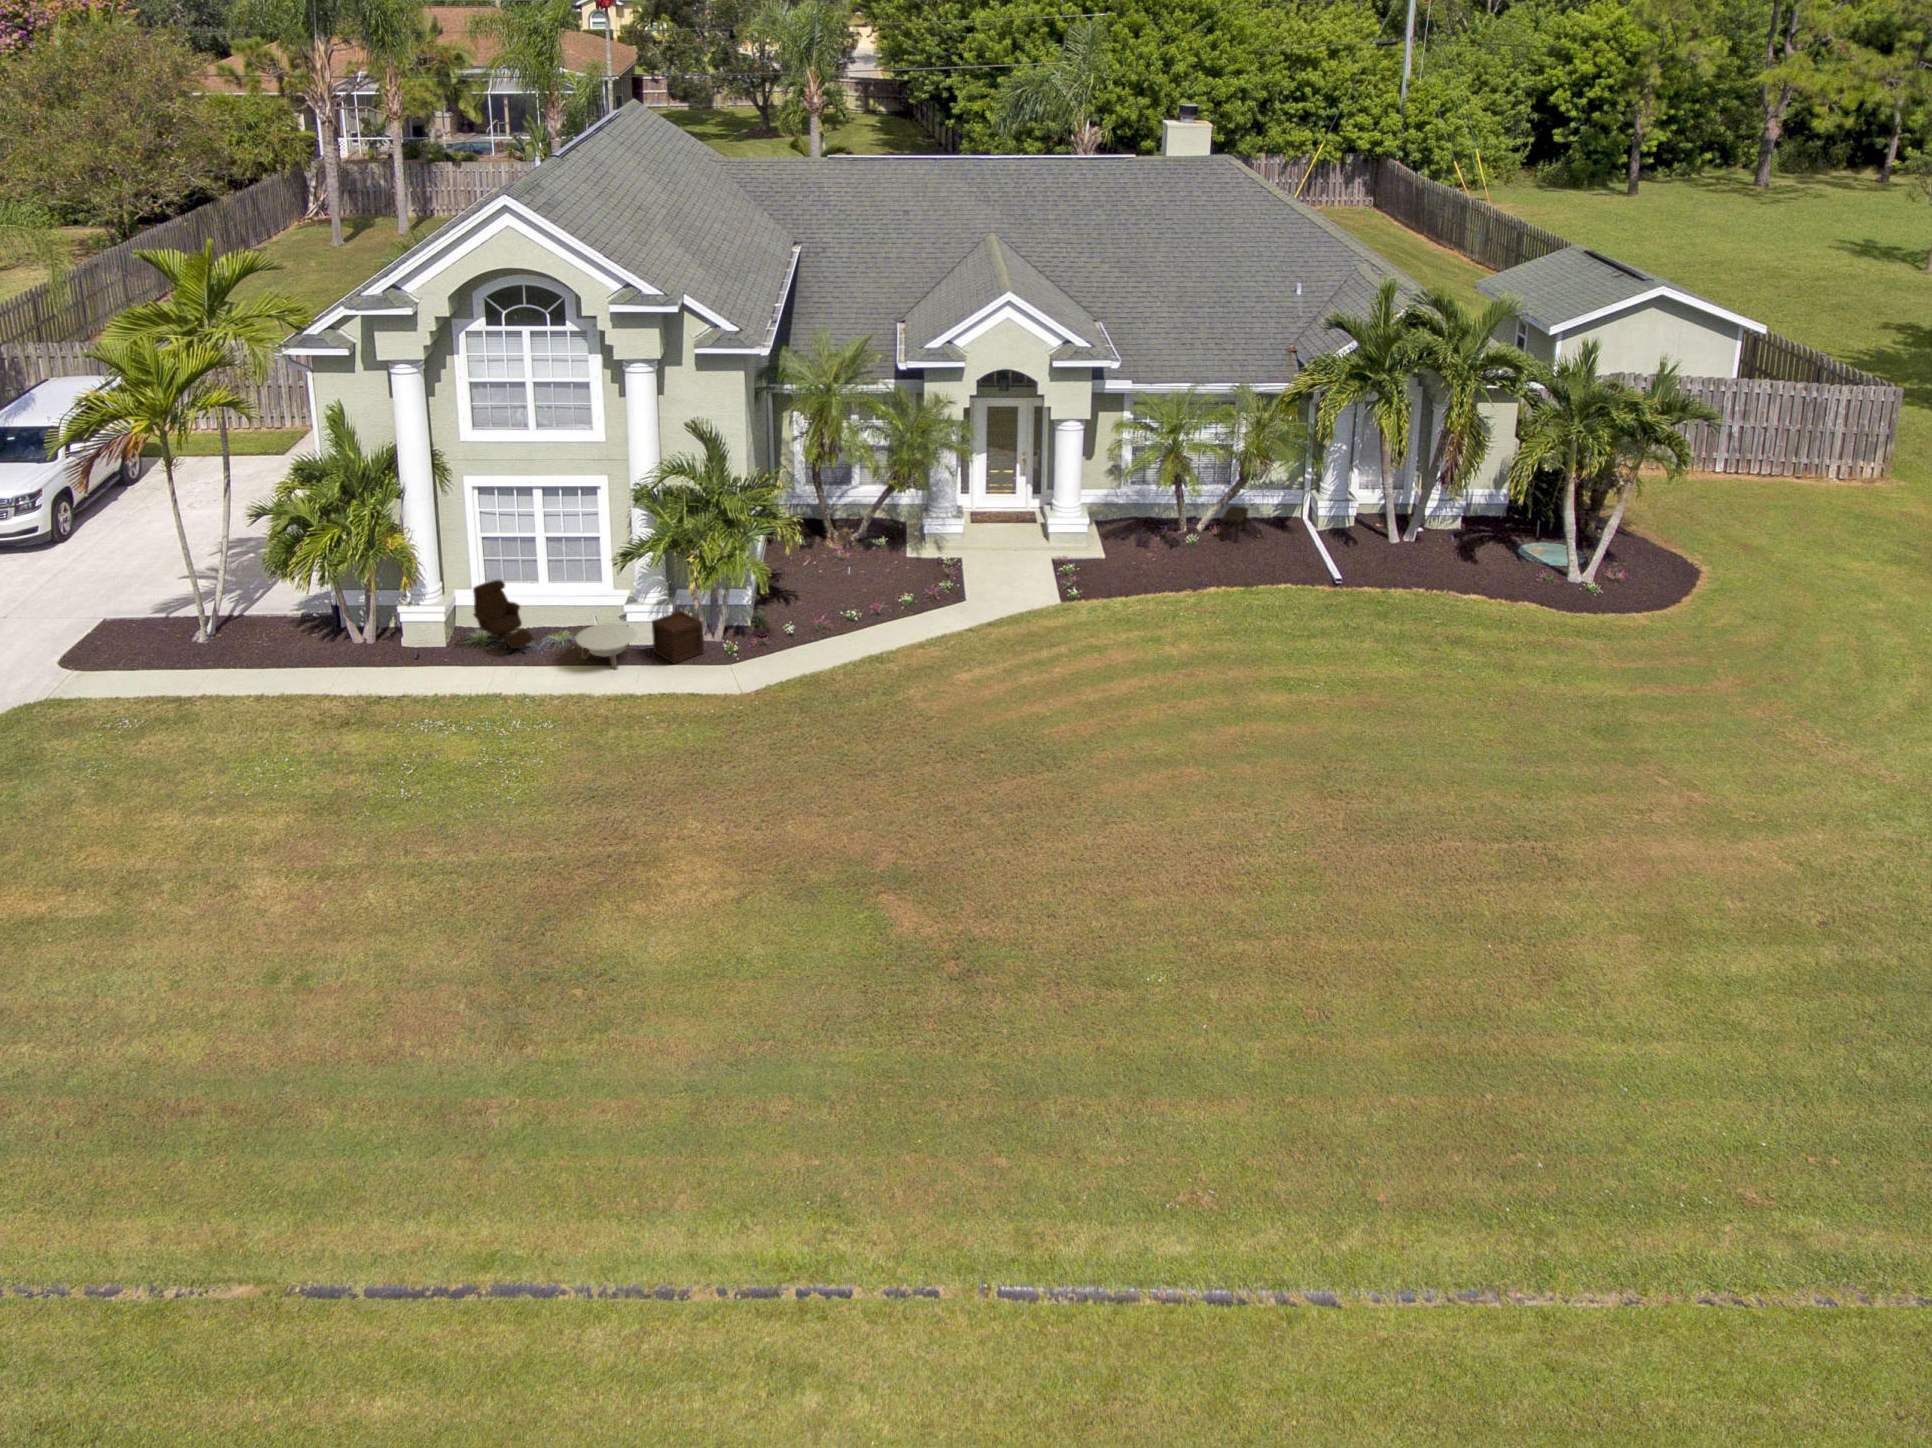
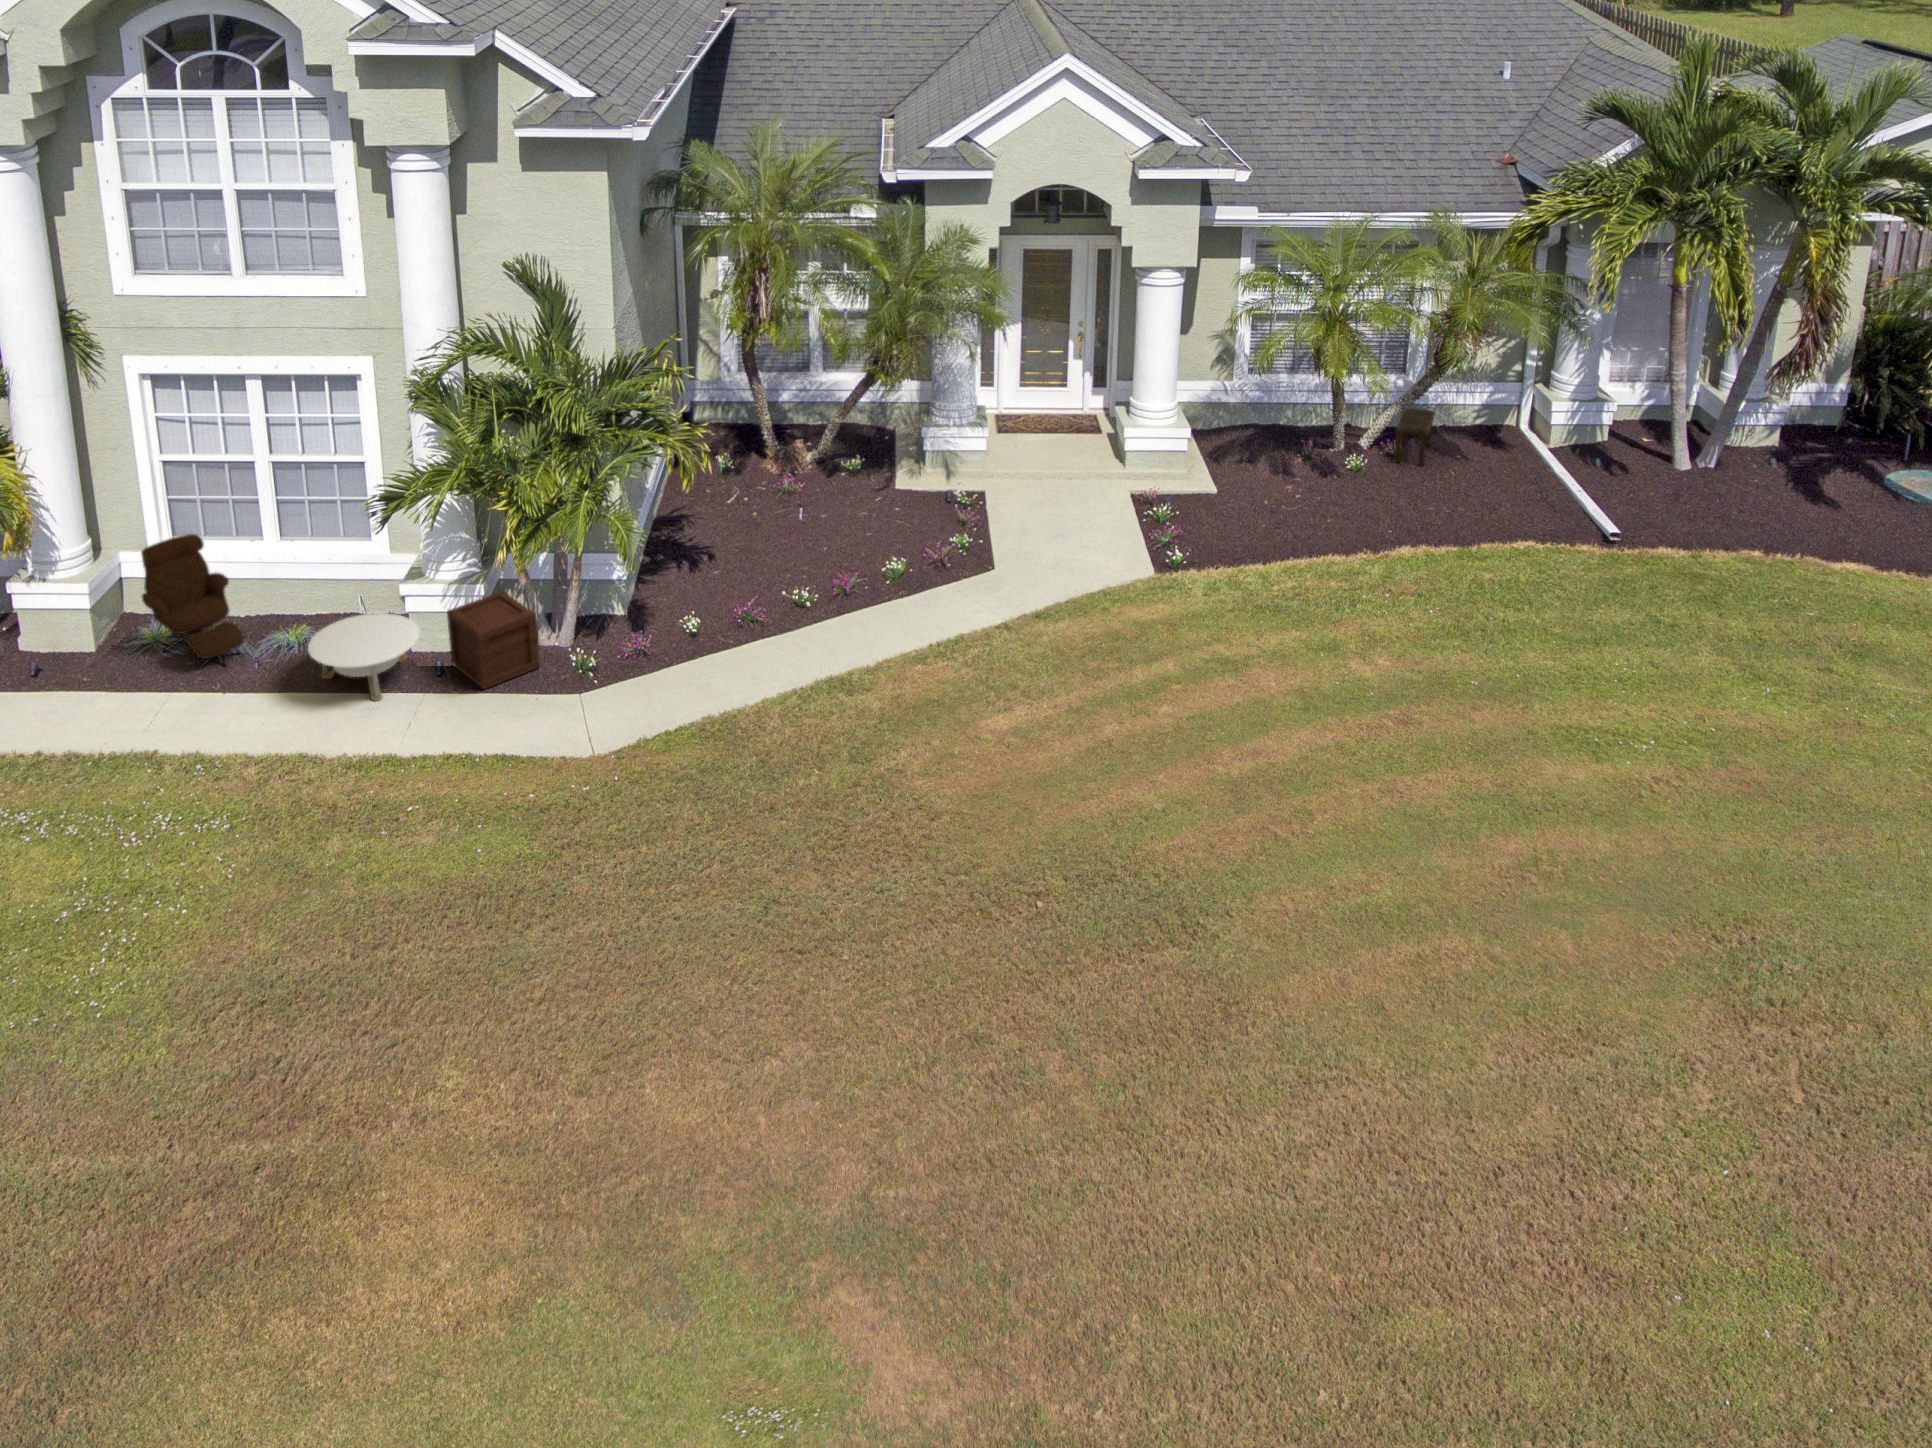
decorative plant: present [751,611,768,637] -> none [620,582,669,636]

